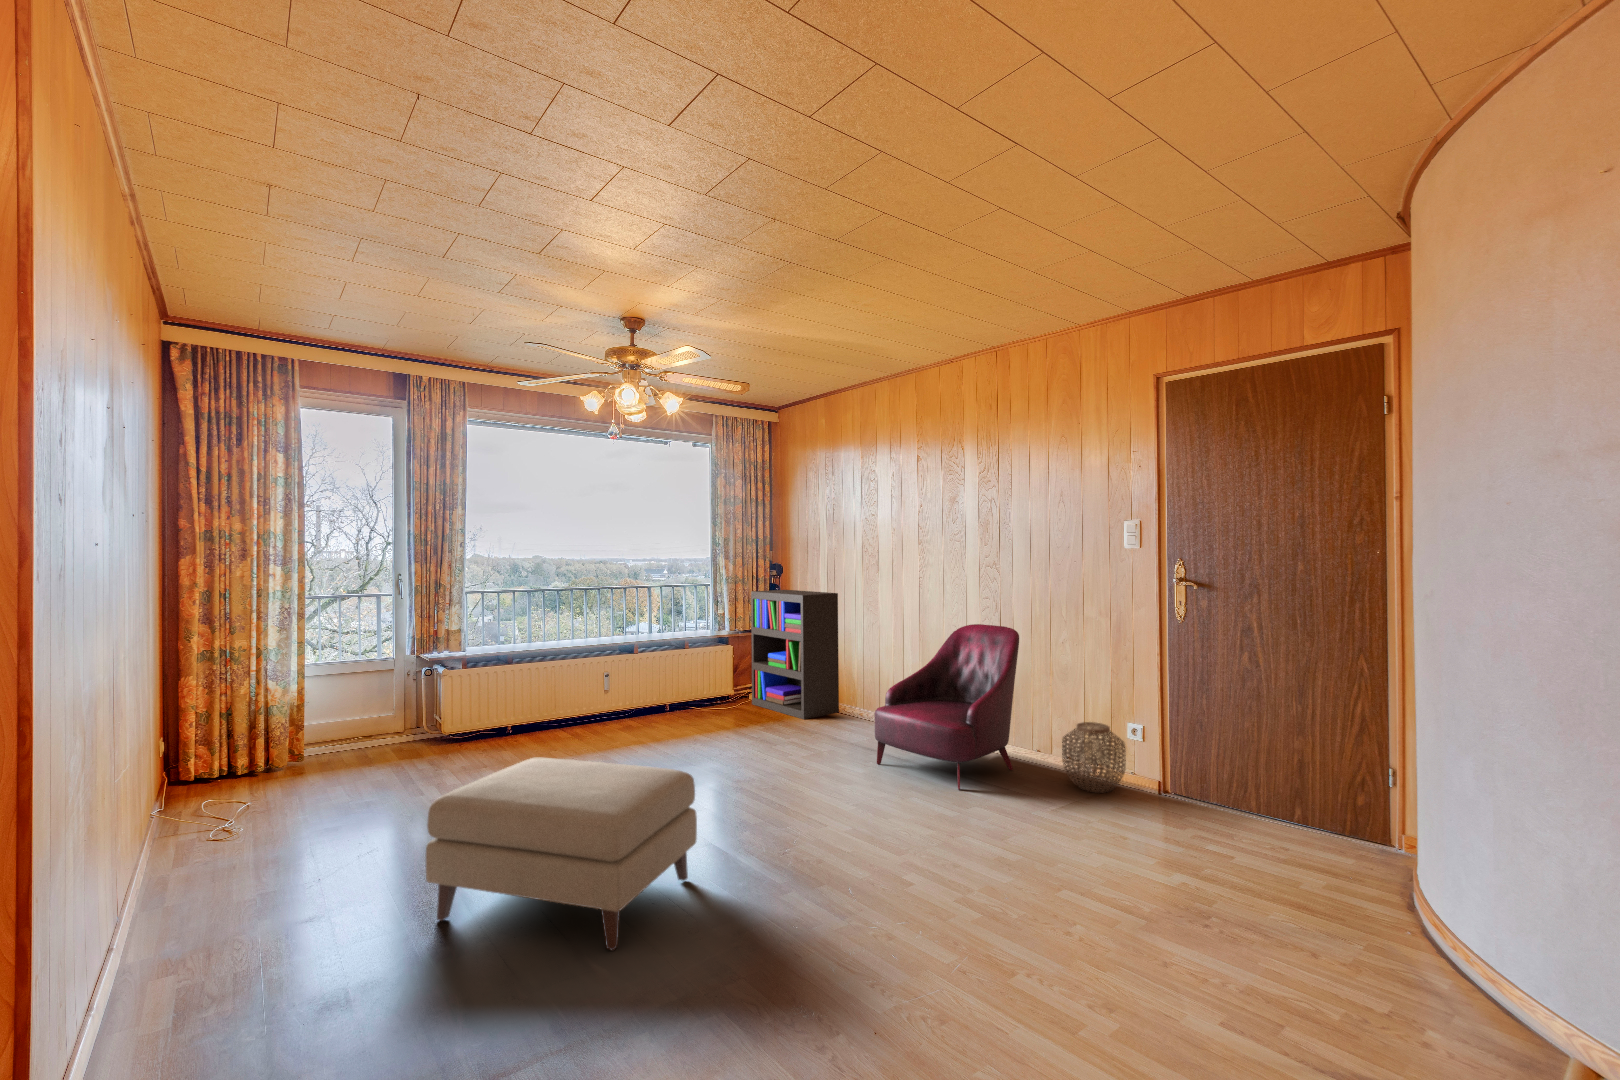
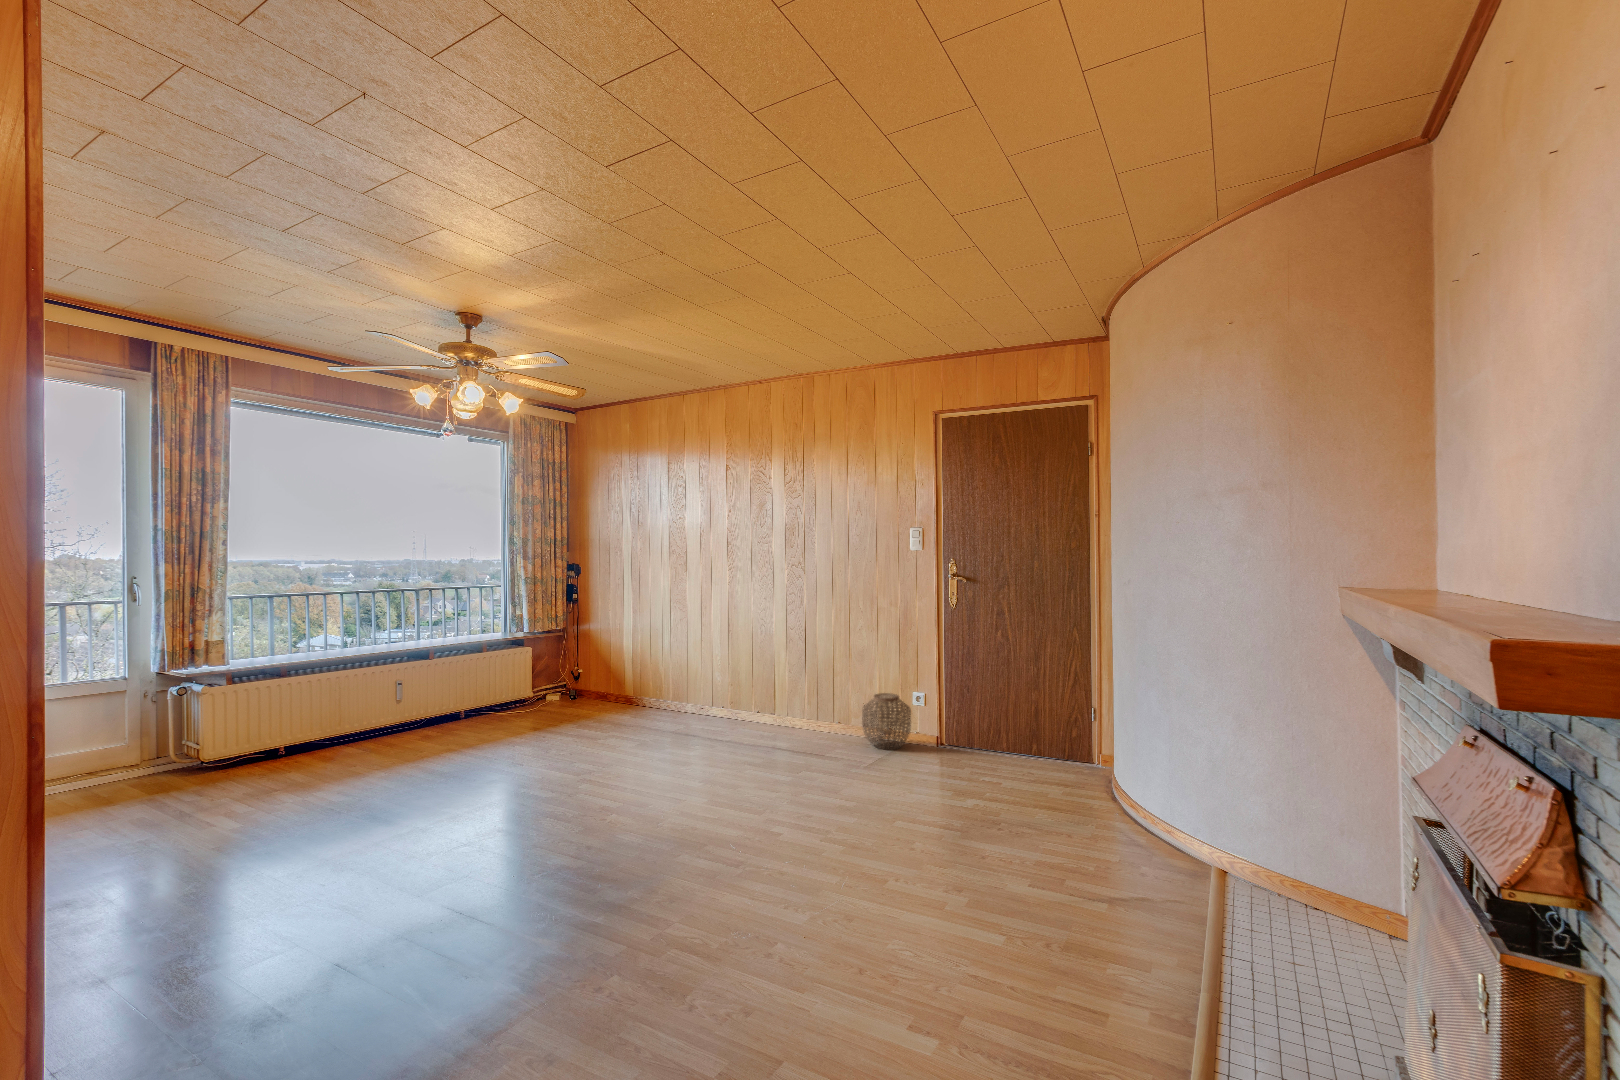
bookshelf: present [751,590,839,719] -> none [554,590,646,714]
armchair: present [875,624,1019,790] -> none [700,616,823,760]
ottoman: present [426,758,697,950] -> none [301,758,580,936]

